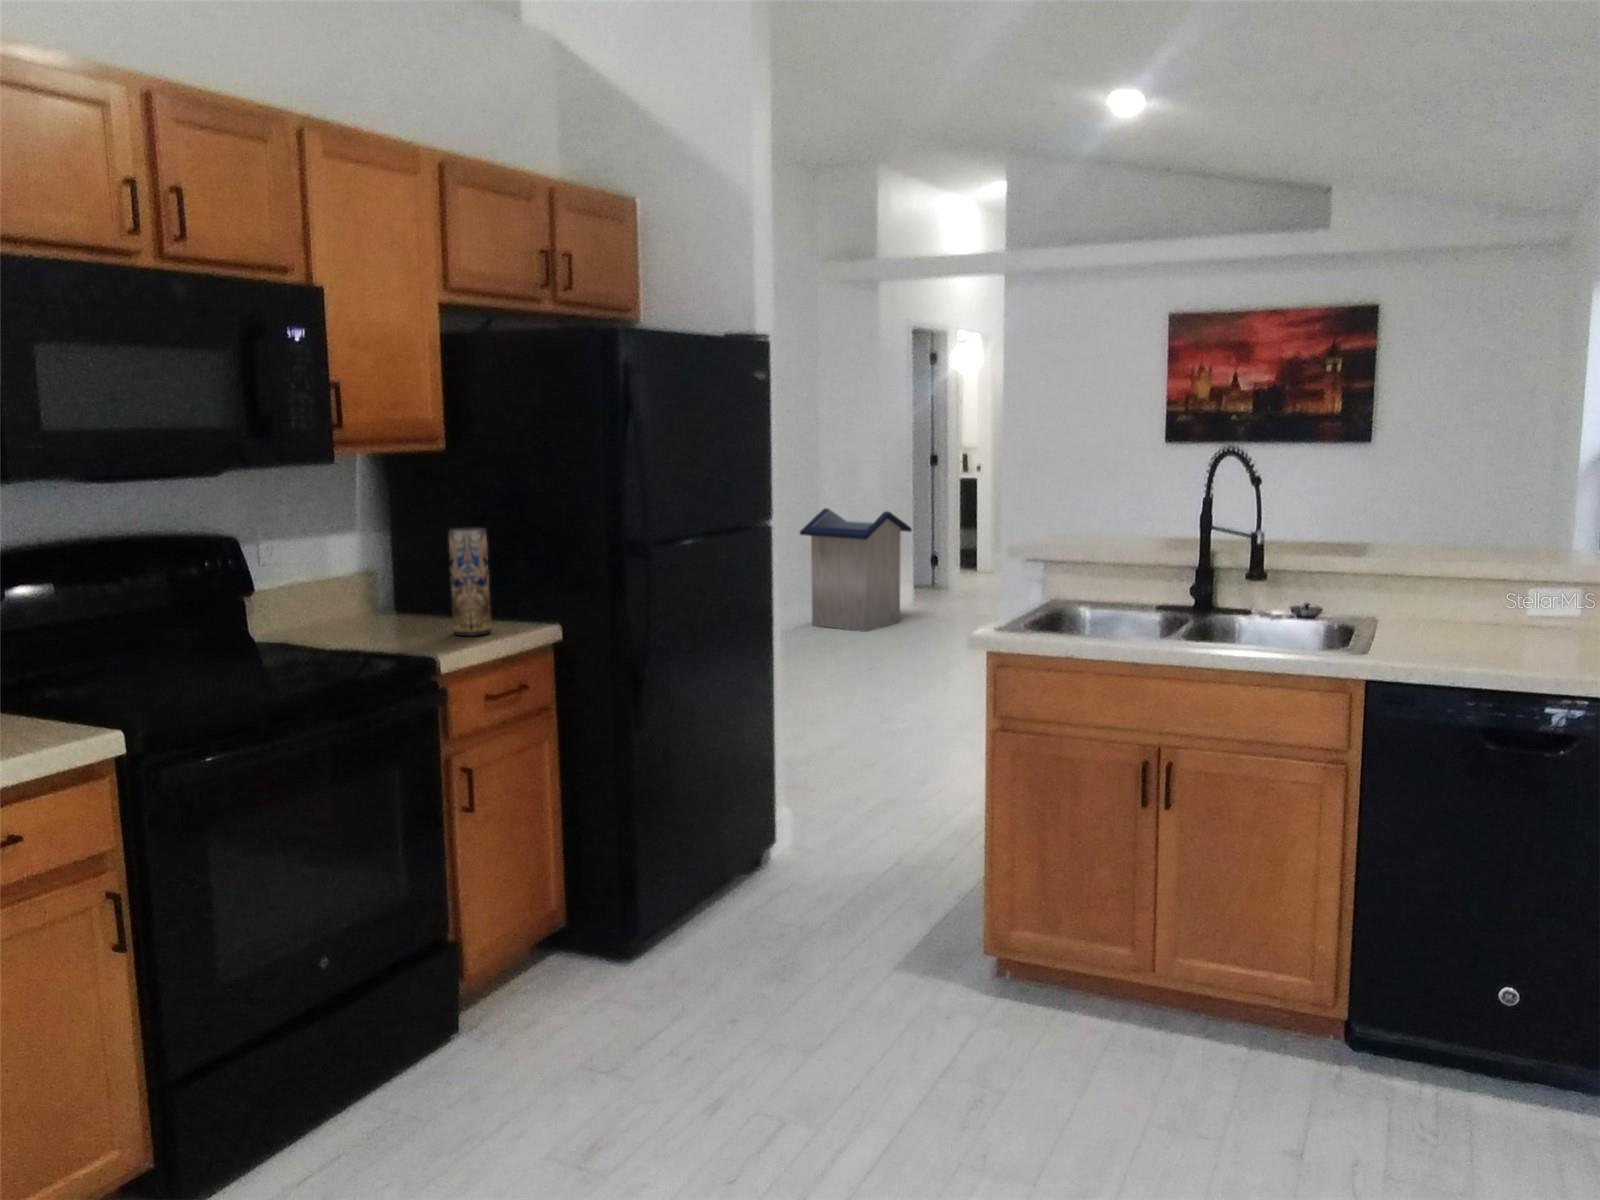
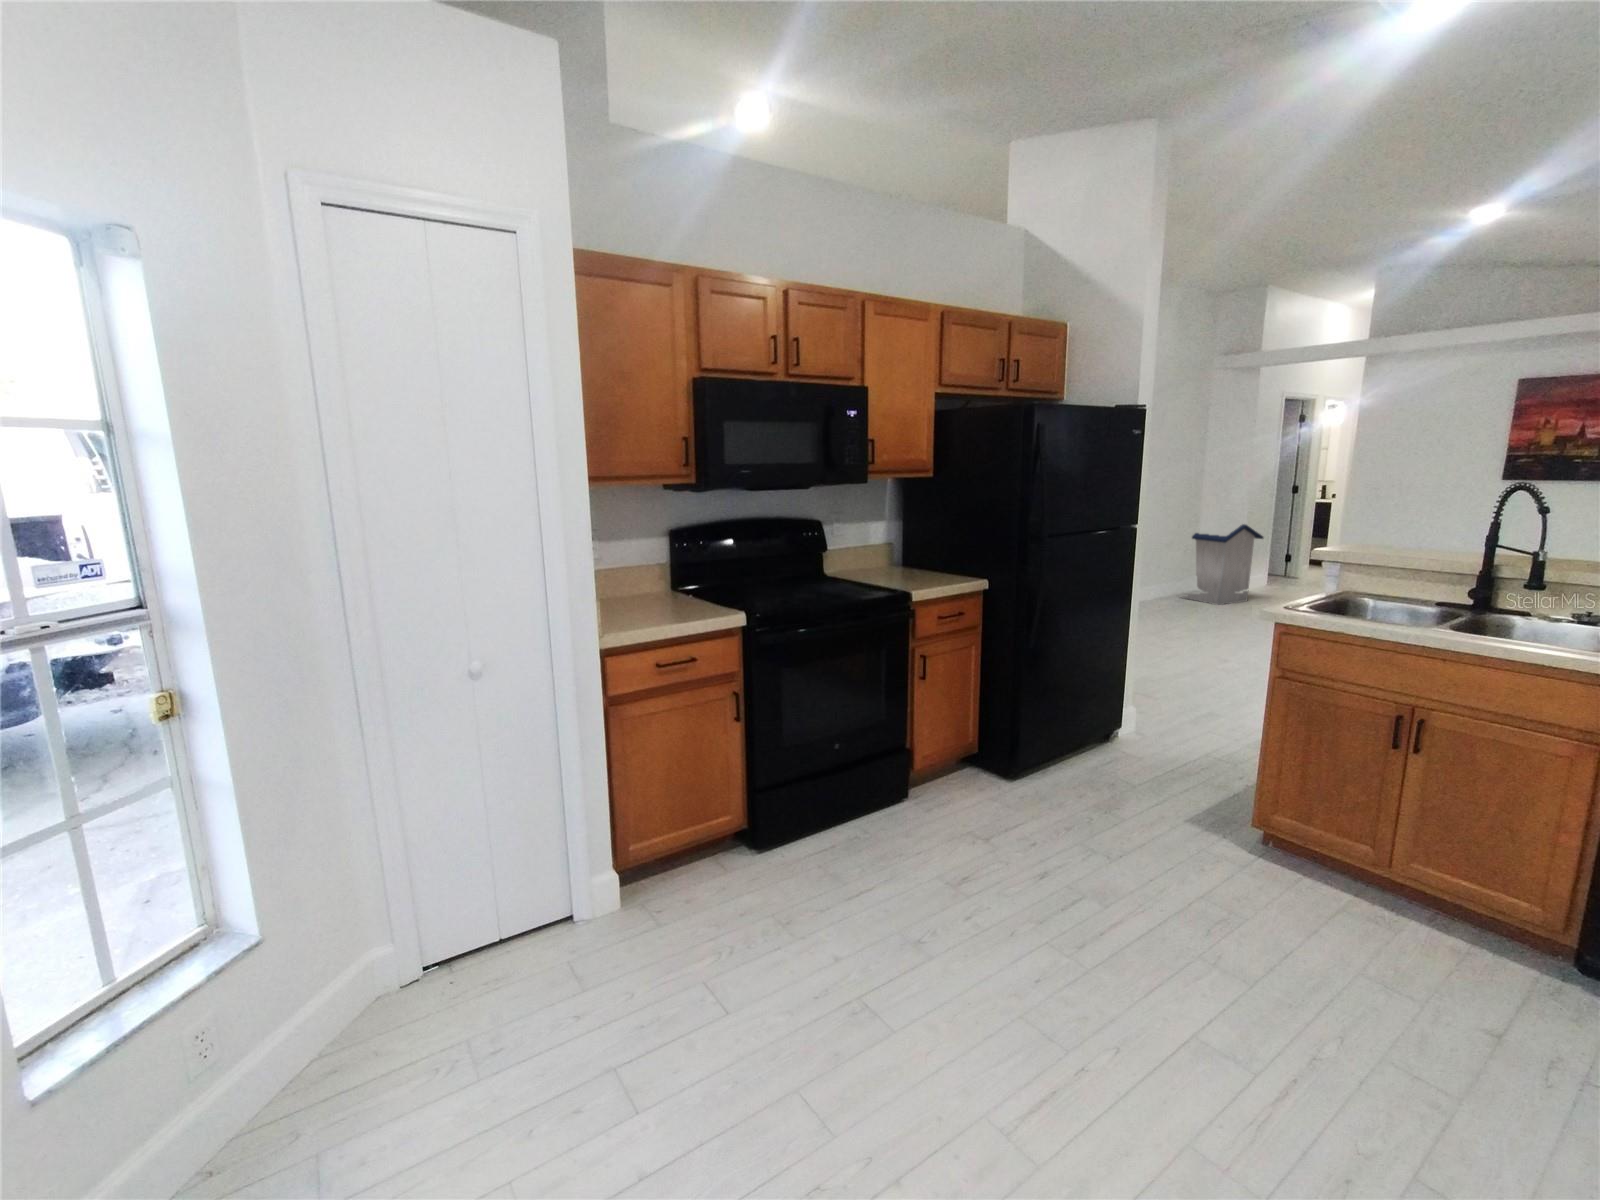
vase: present [449,528,491,636] -> none [924,521,946,582]

